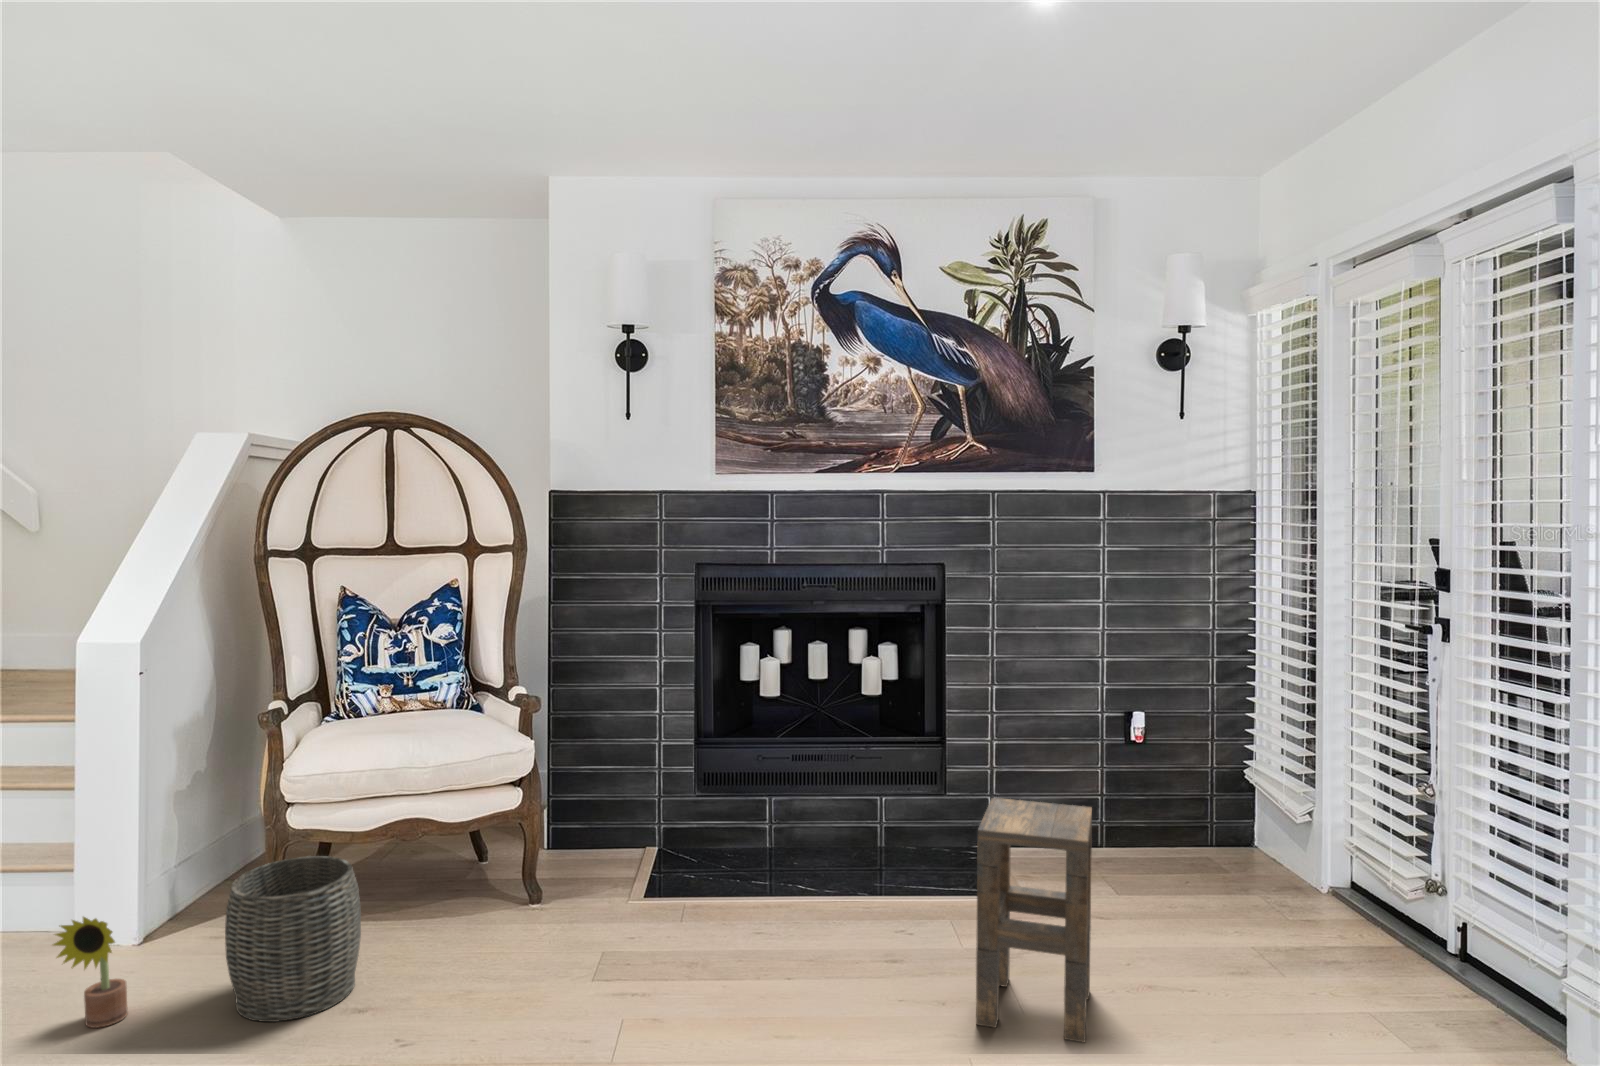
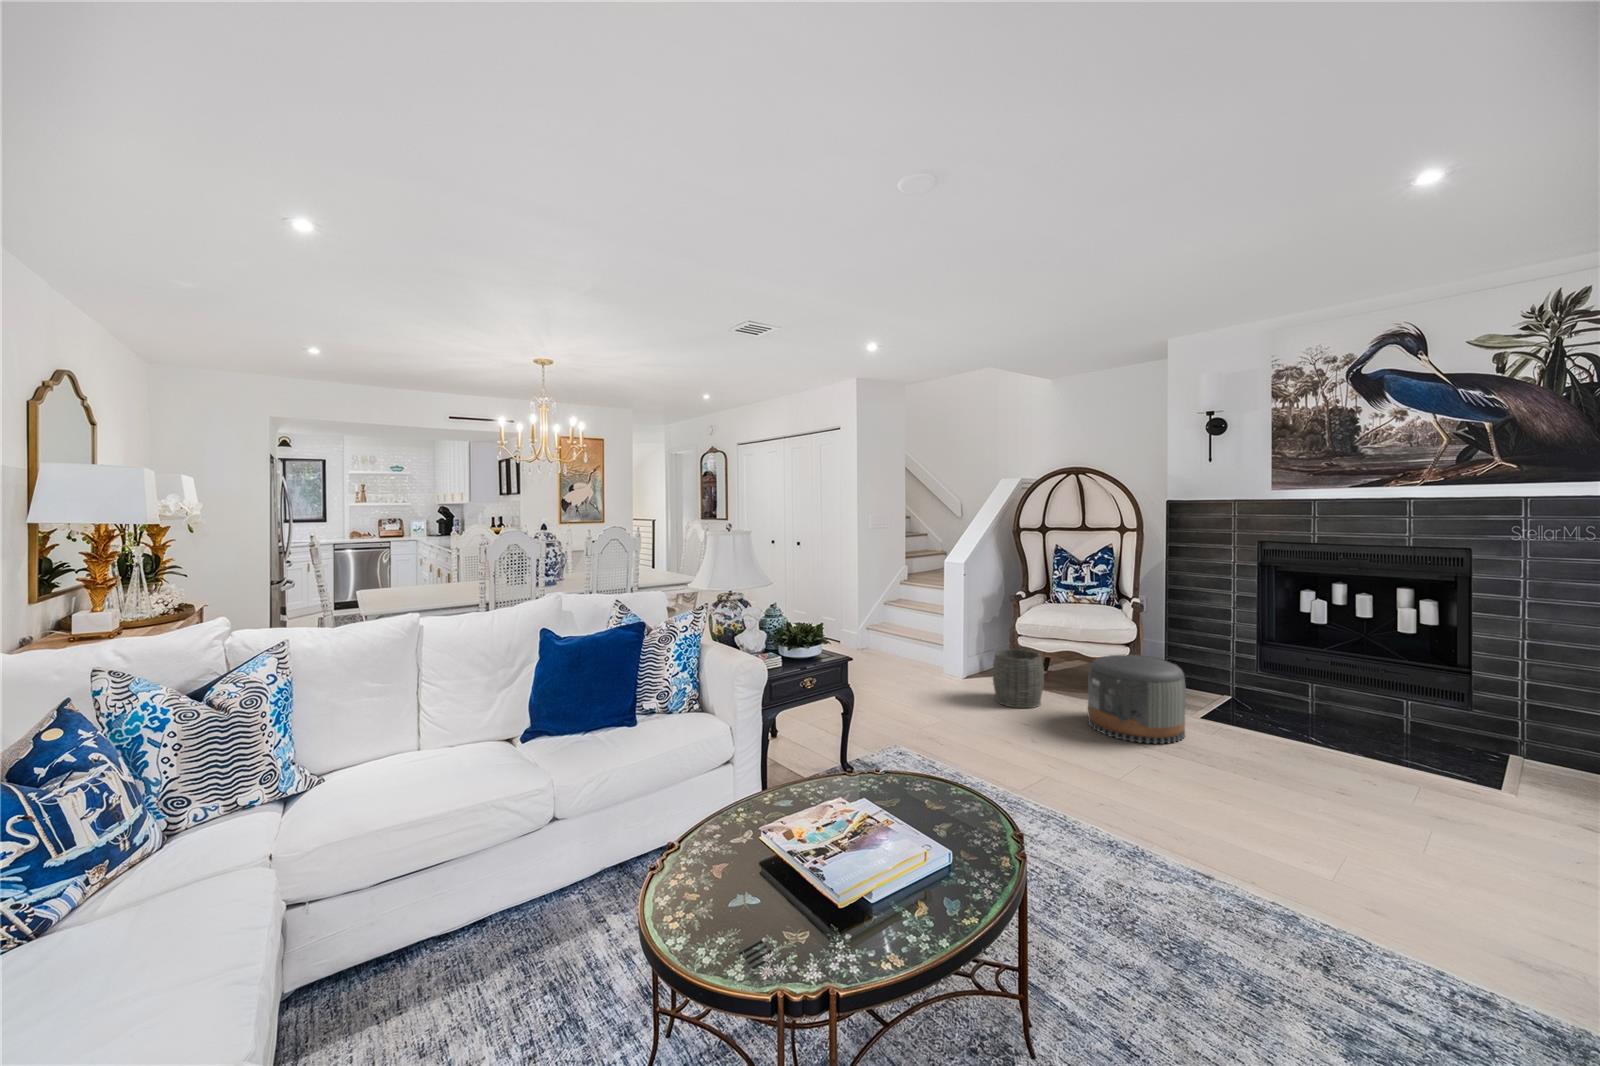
side table: present [976,798,1092,1042] -> none [1363,690,1488,843]
pouf: none [476,814,665,1023] -> present [1088,655,1186,744]
decorative plant: present [53,917,128,1028] -> none [940,650,962,692]

